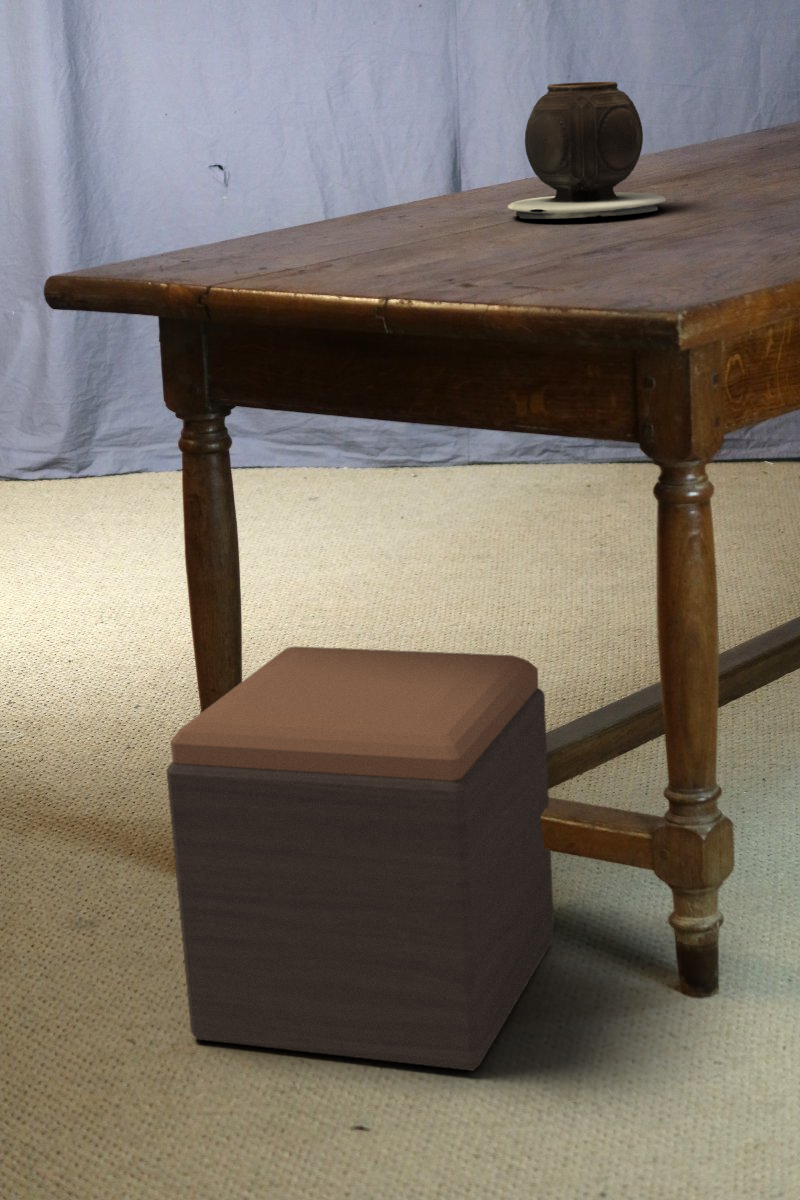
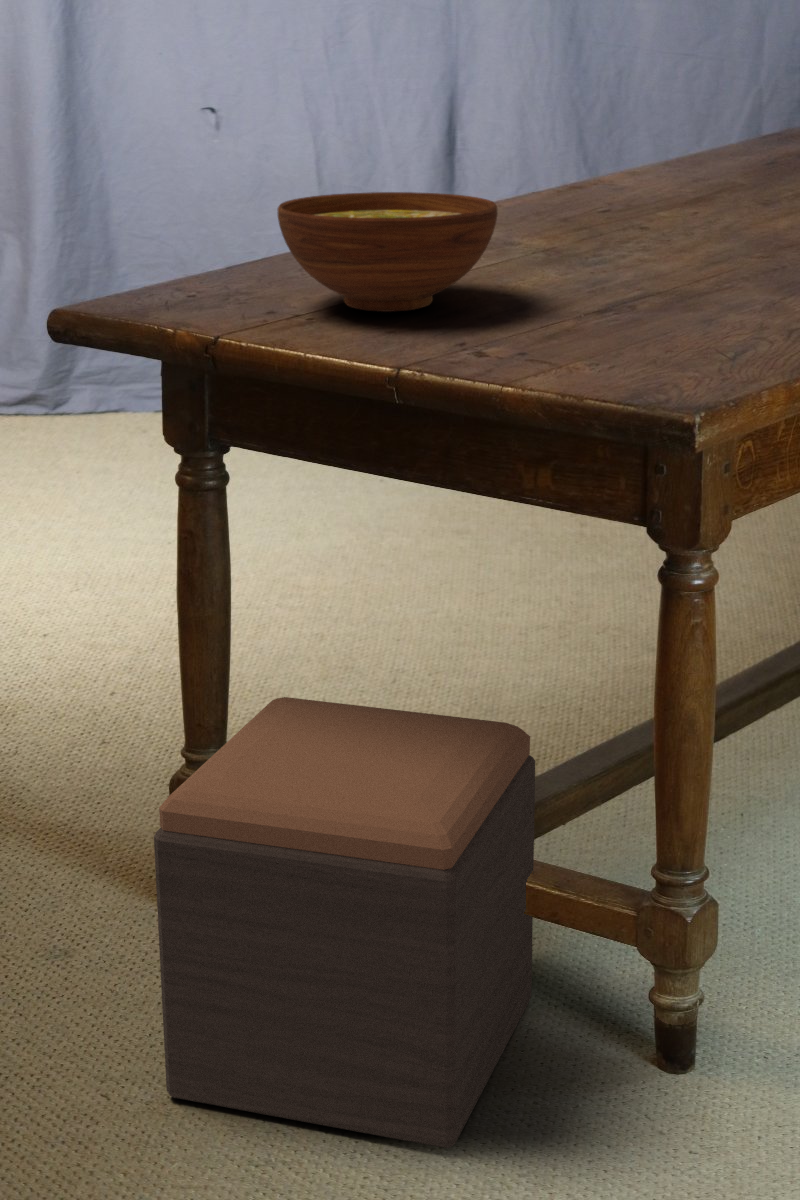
vase: present [508,82,666,219] -> none [518,112,679,256]
bowl: none [266,153,481,264] -> present [277,192,498,312]

